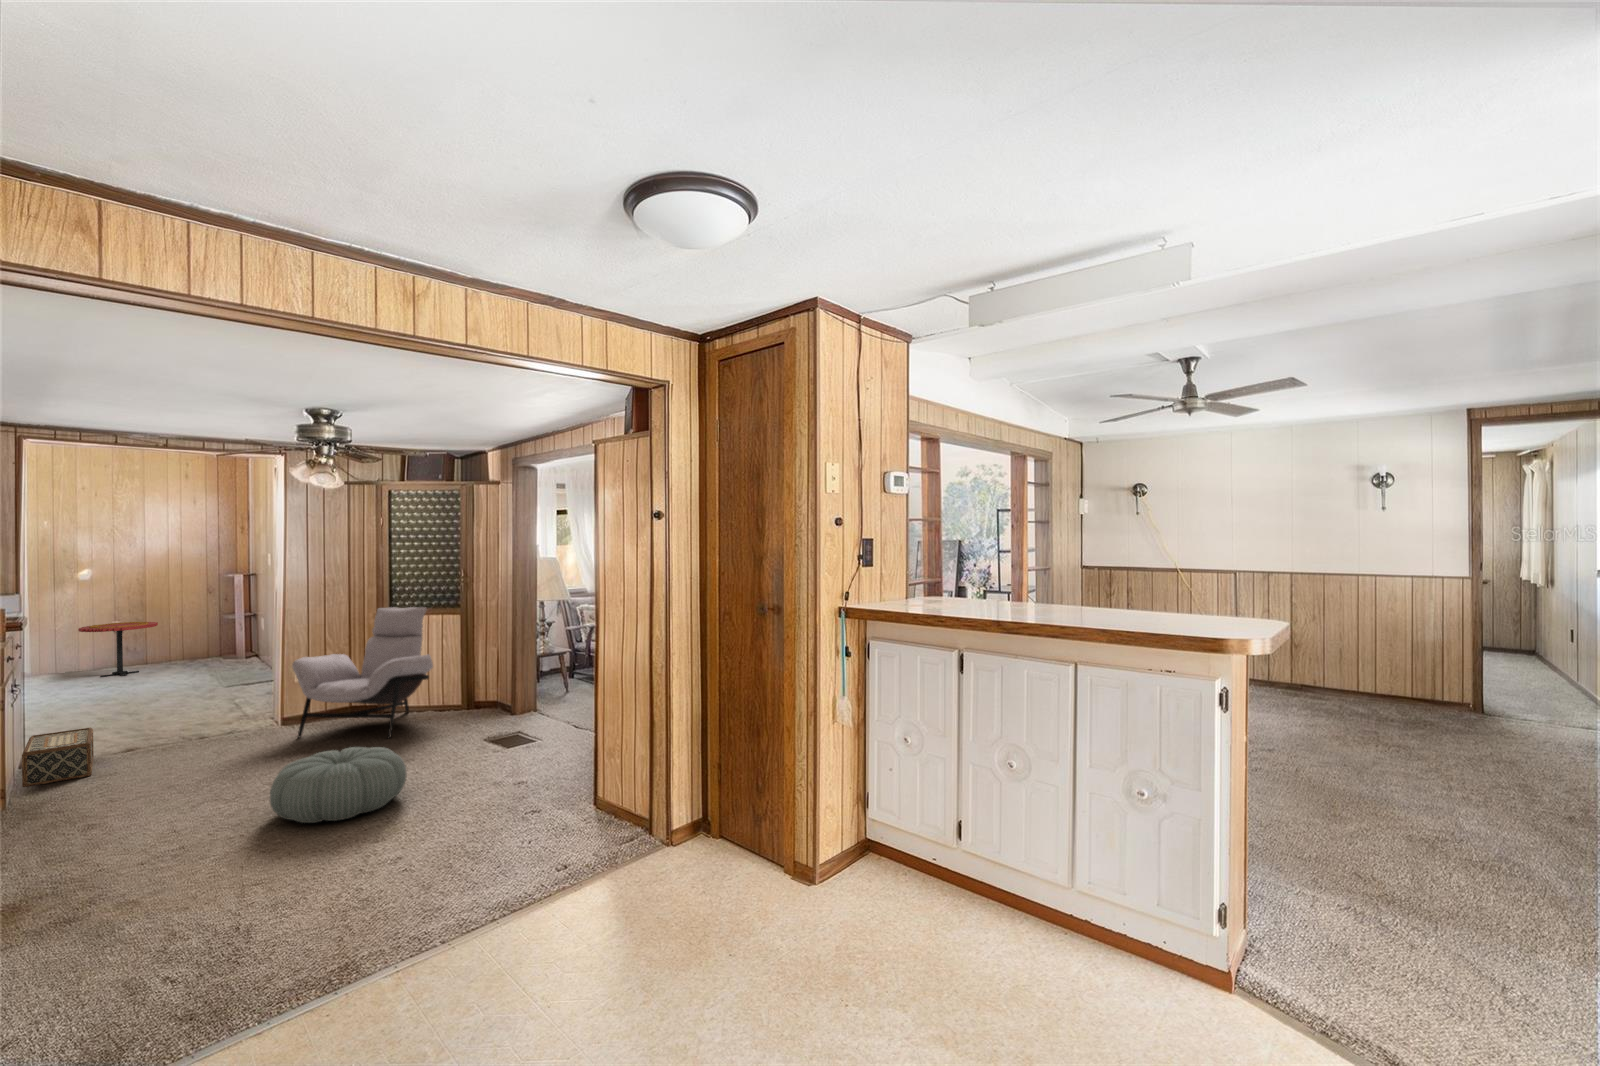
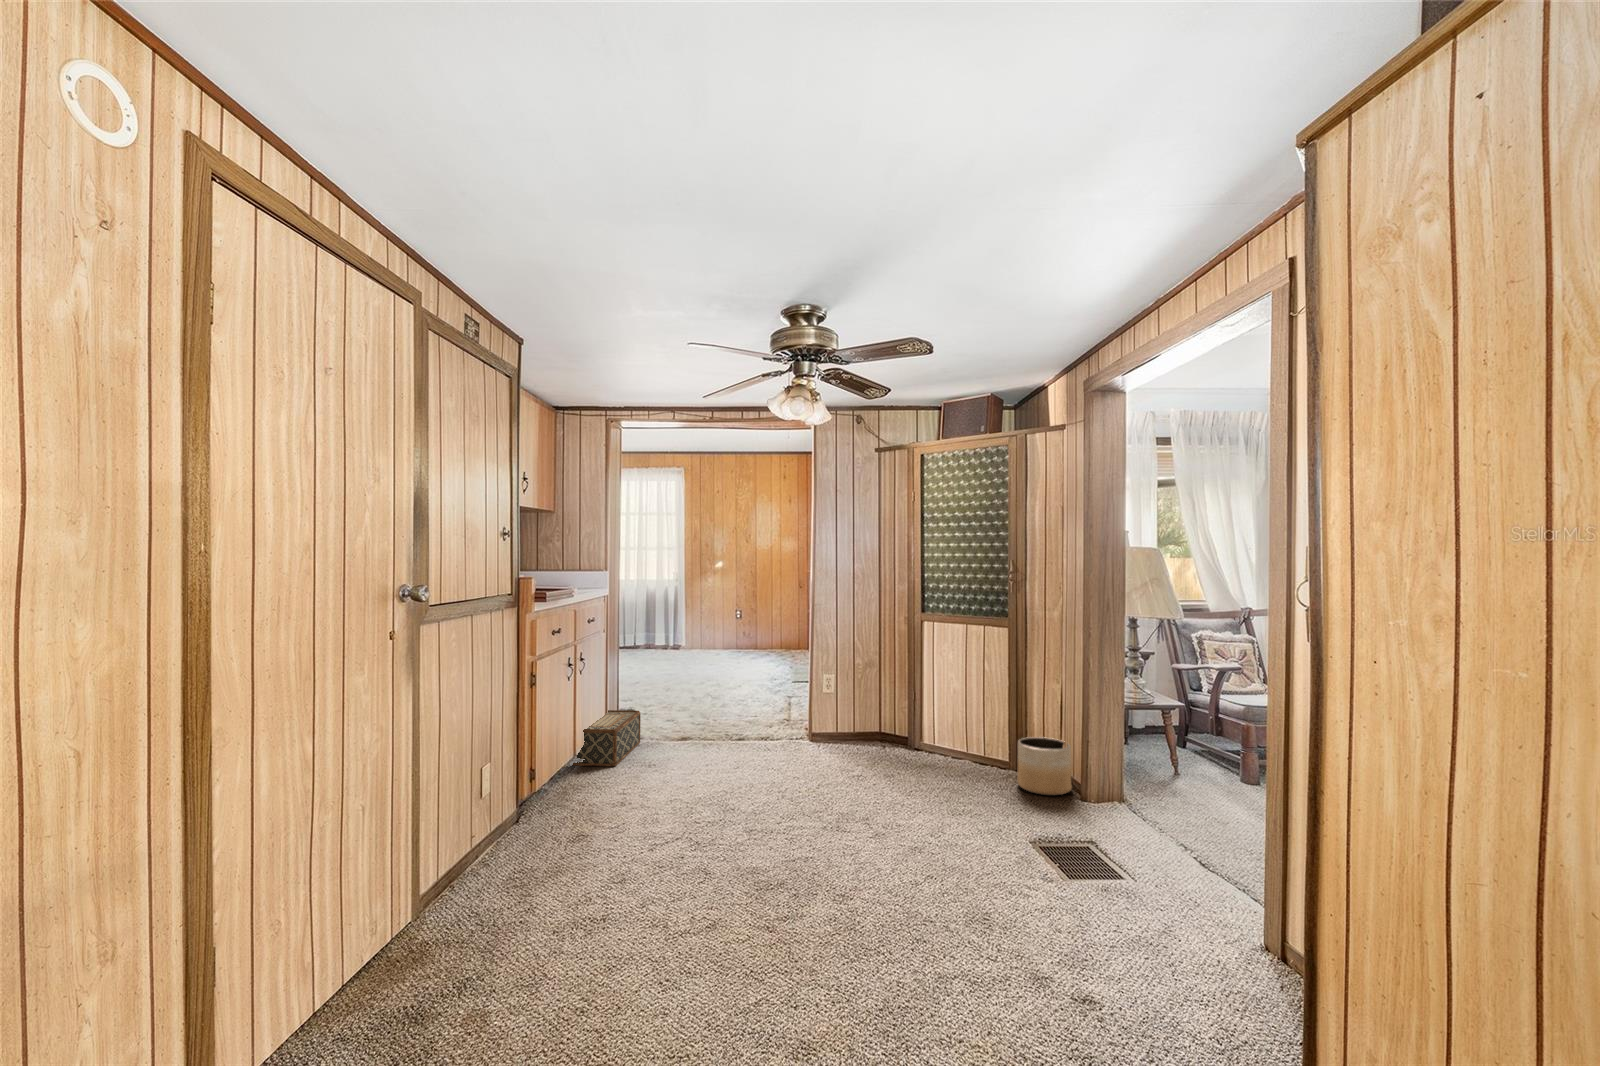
lounge chair: present [292,607,433,738] -> none [802,608,966,798]
side table: present [78,622,158,677] -> none [715,612,767,659]
planter: none [470,683,505,718] -> present [1018,737,1072,795]
pouf: present [270,747,407,823] -> none [659,824,863,981]

